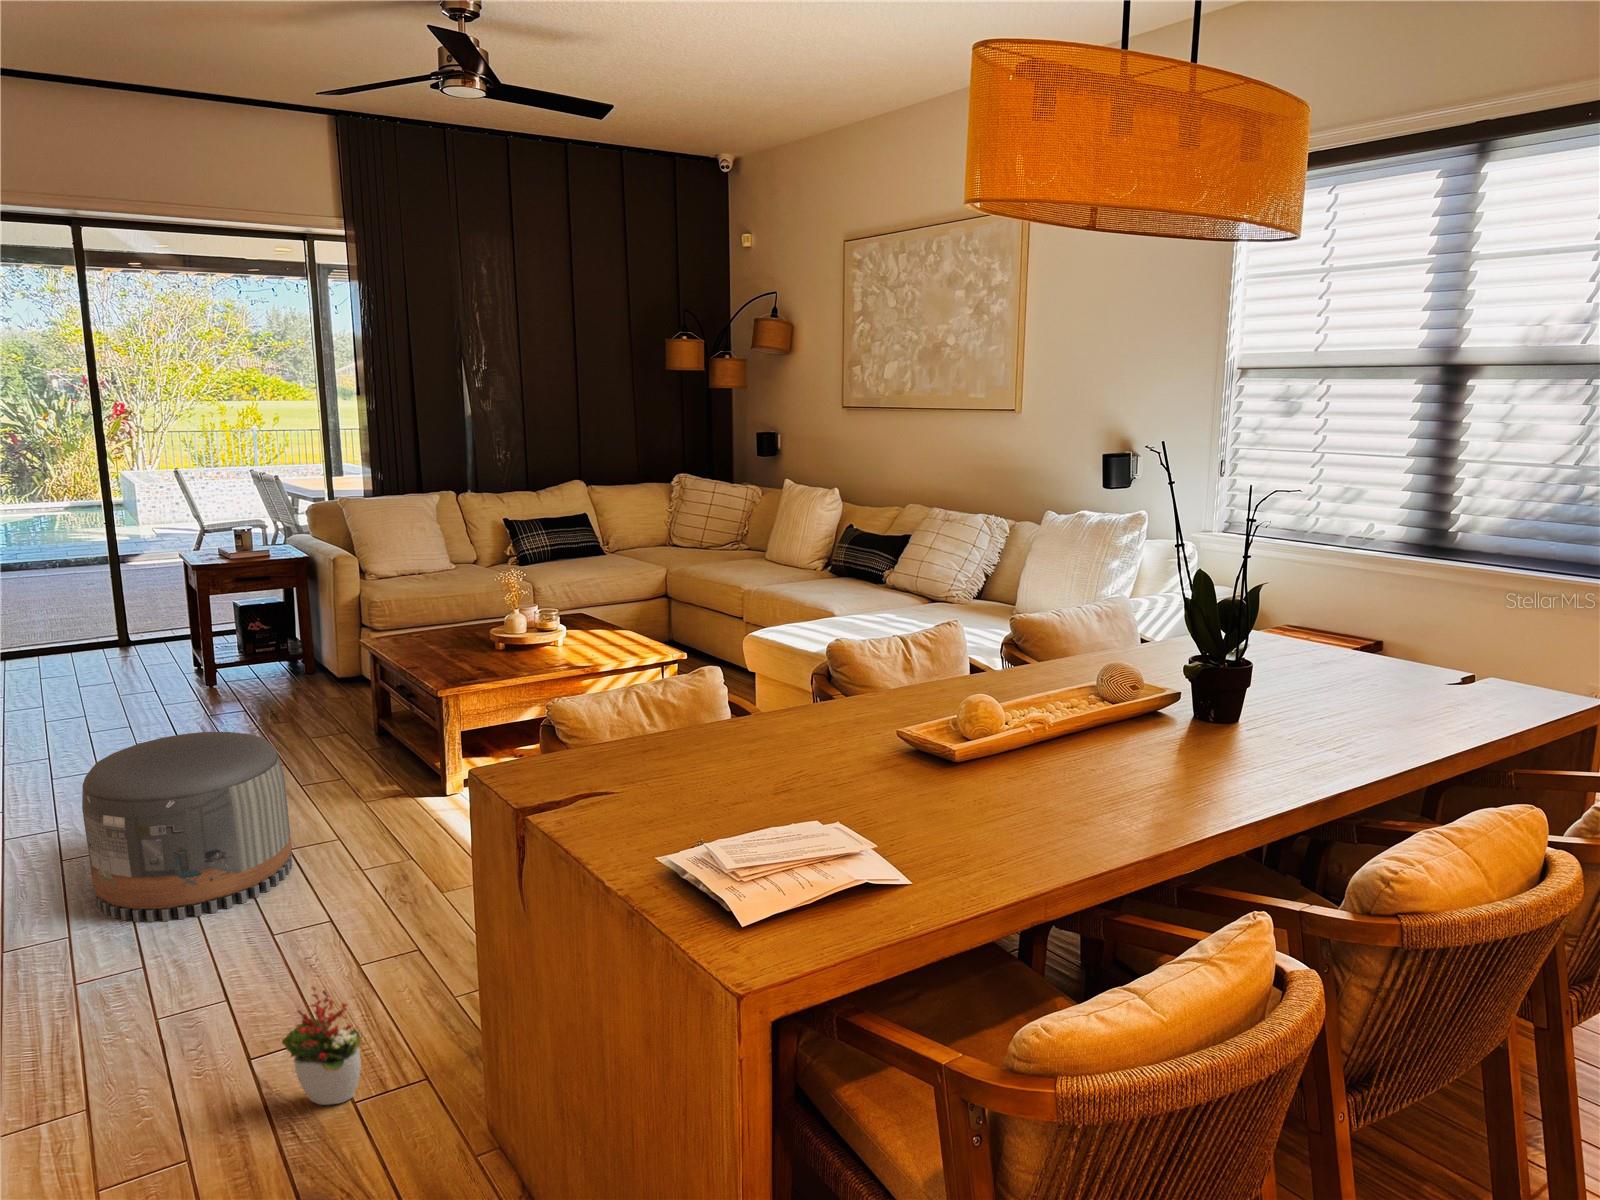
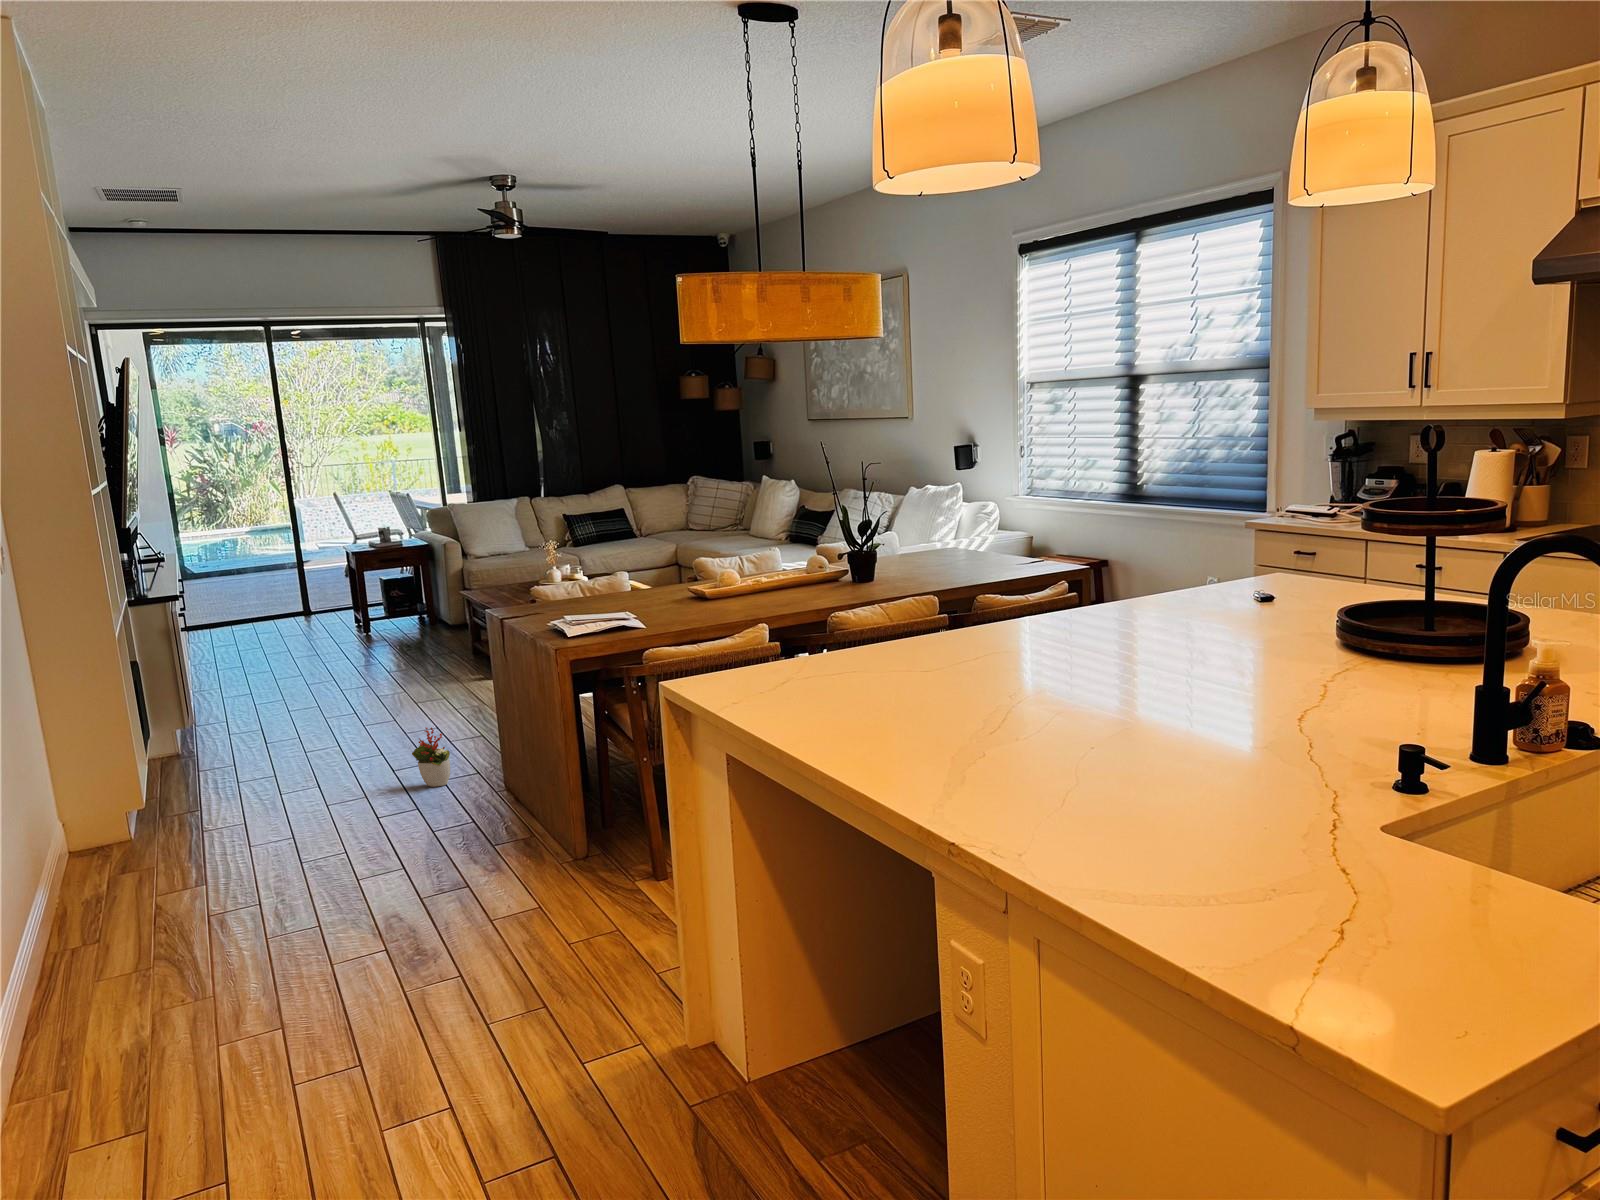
pouf: present [82,732,292,922] -> none [303,633,419,733]

